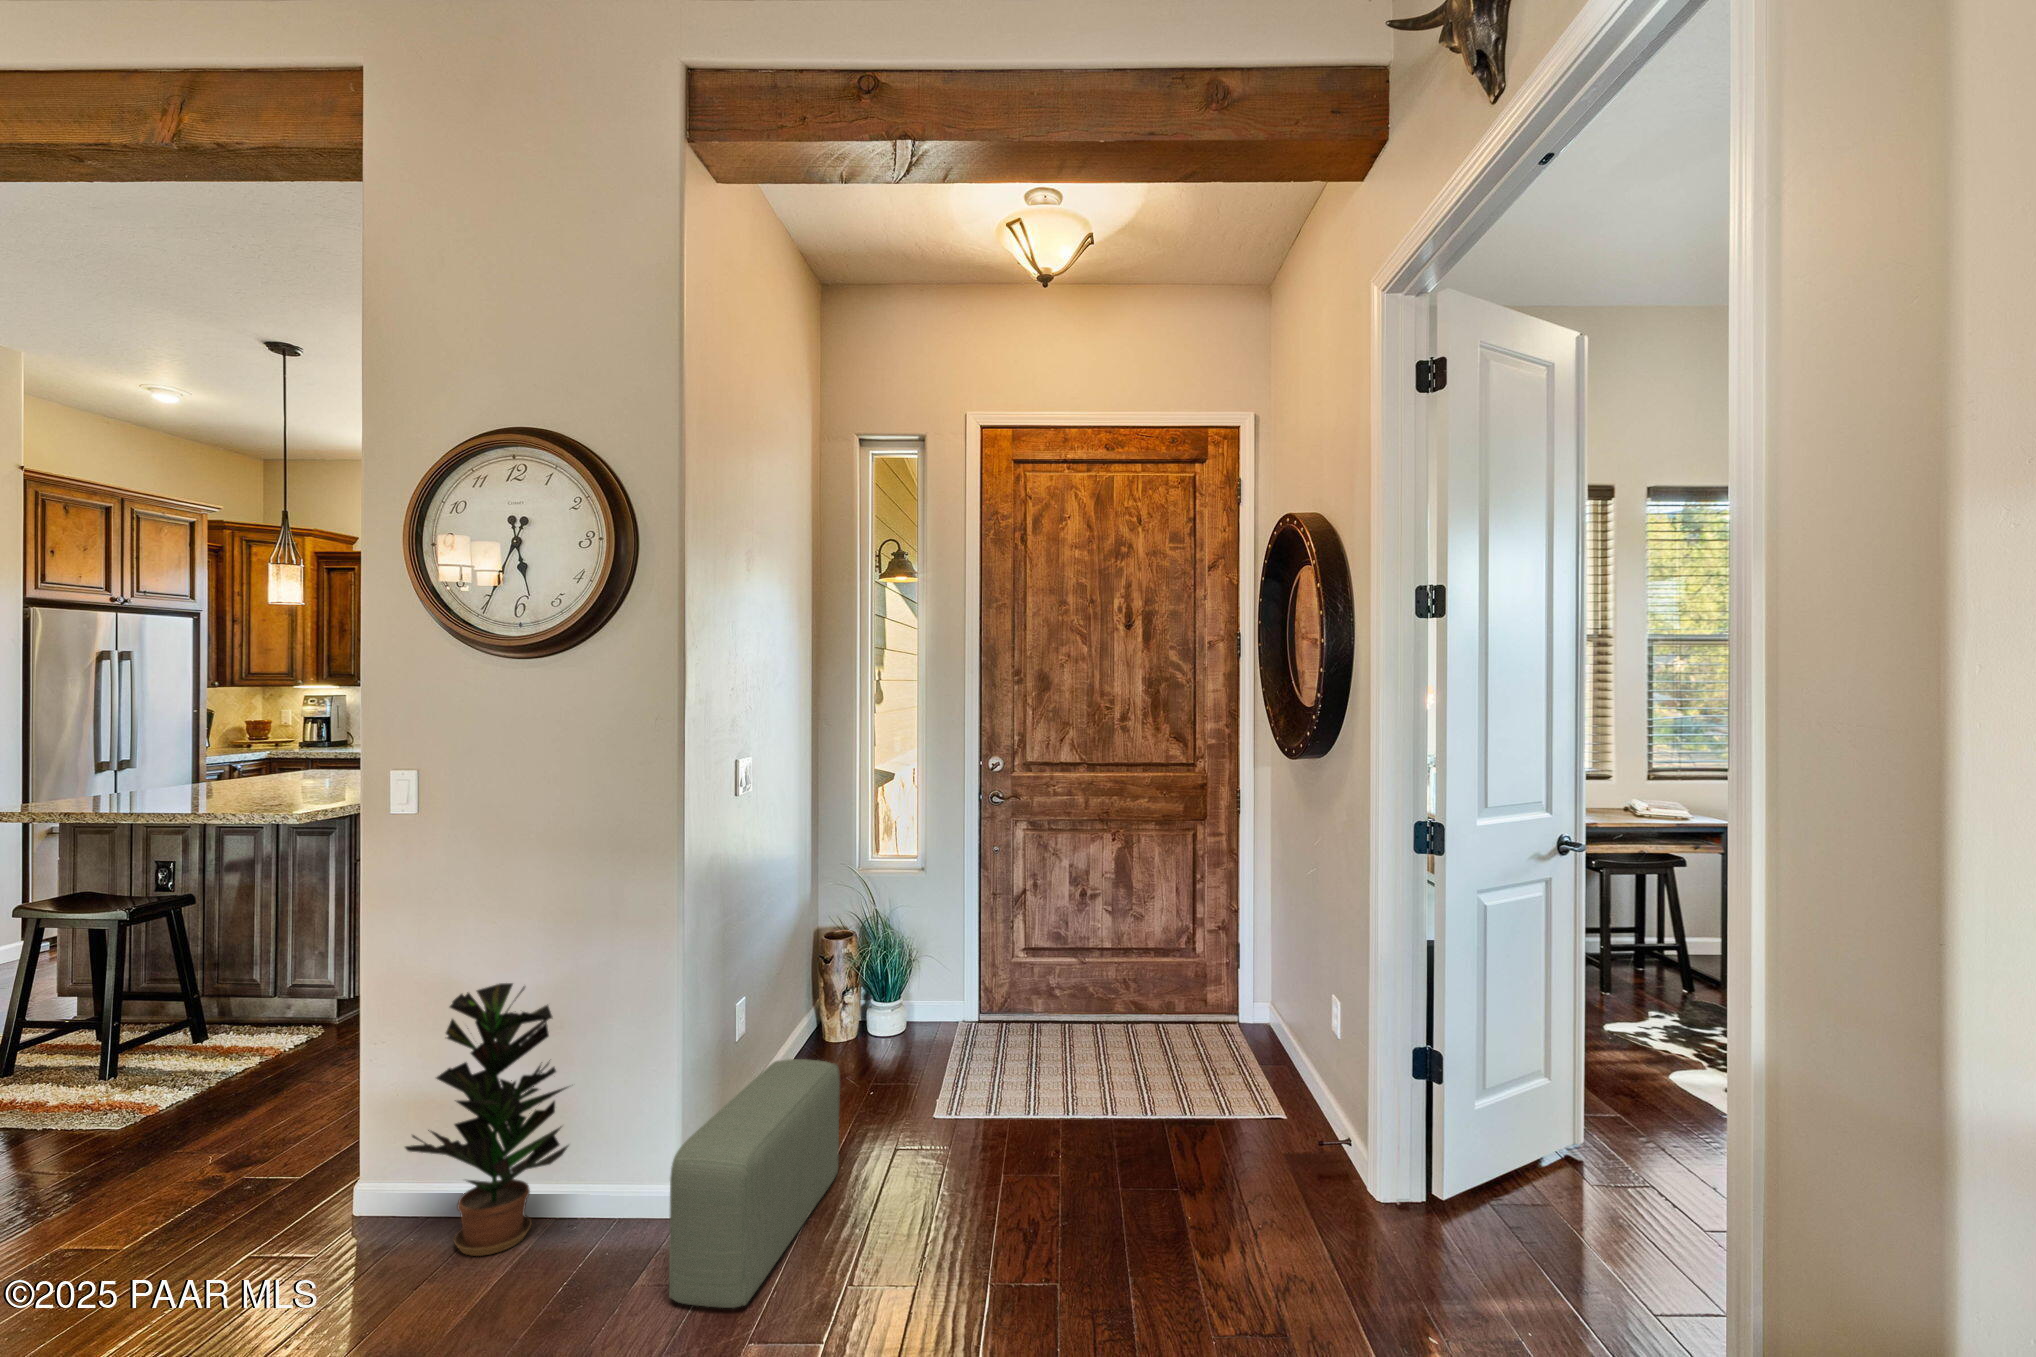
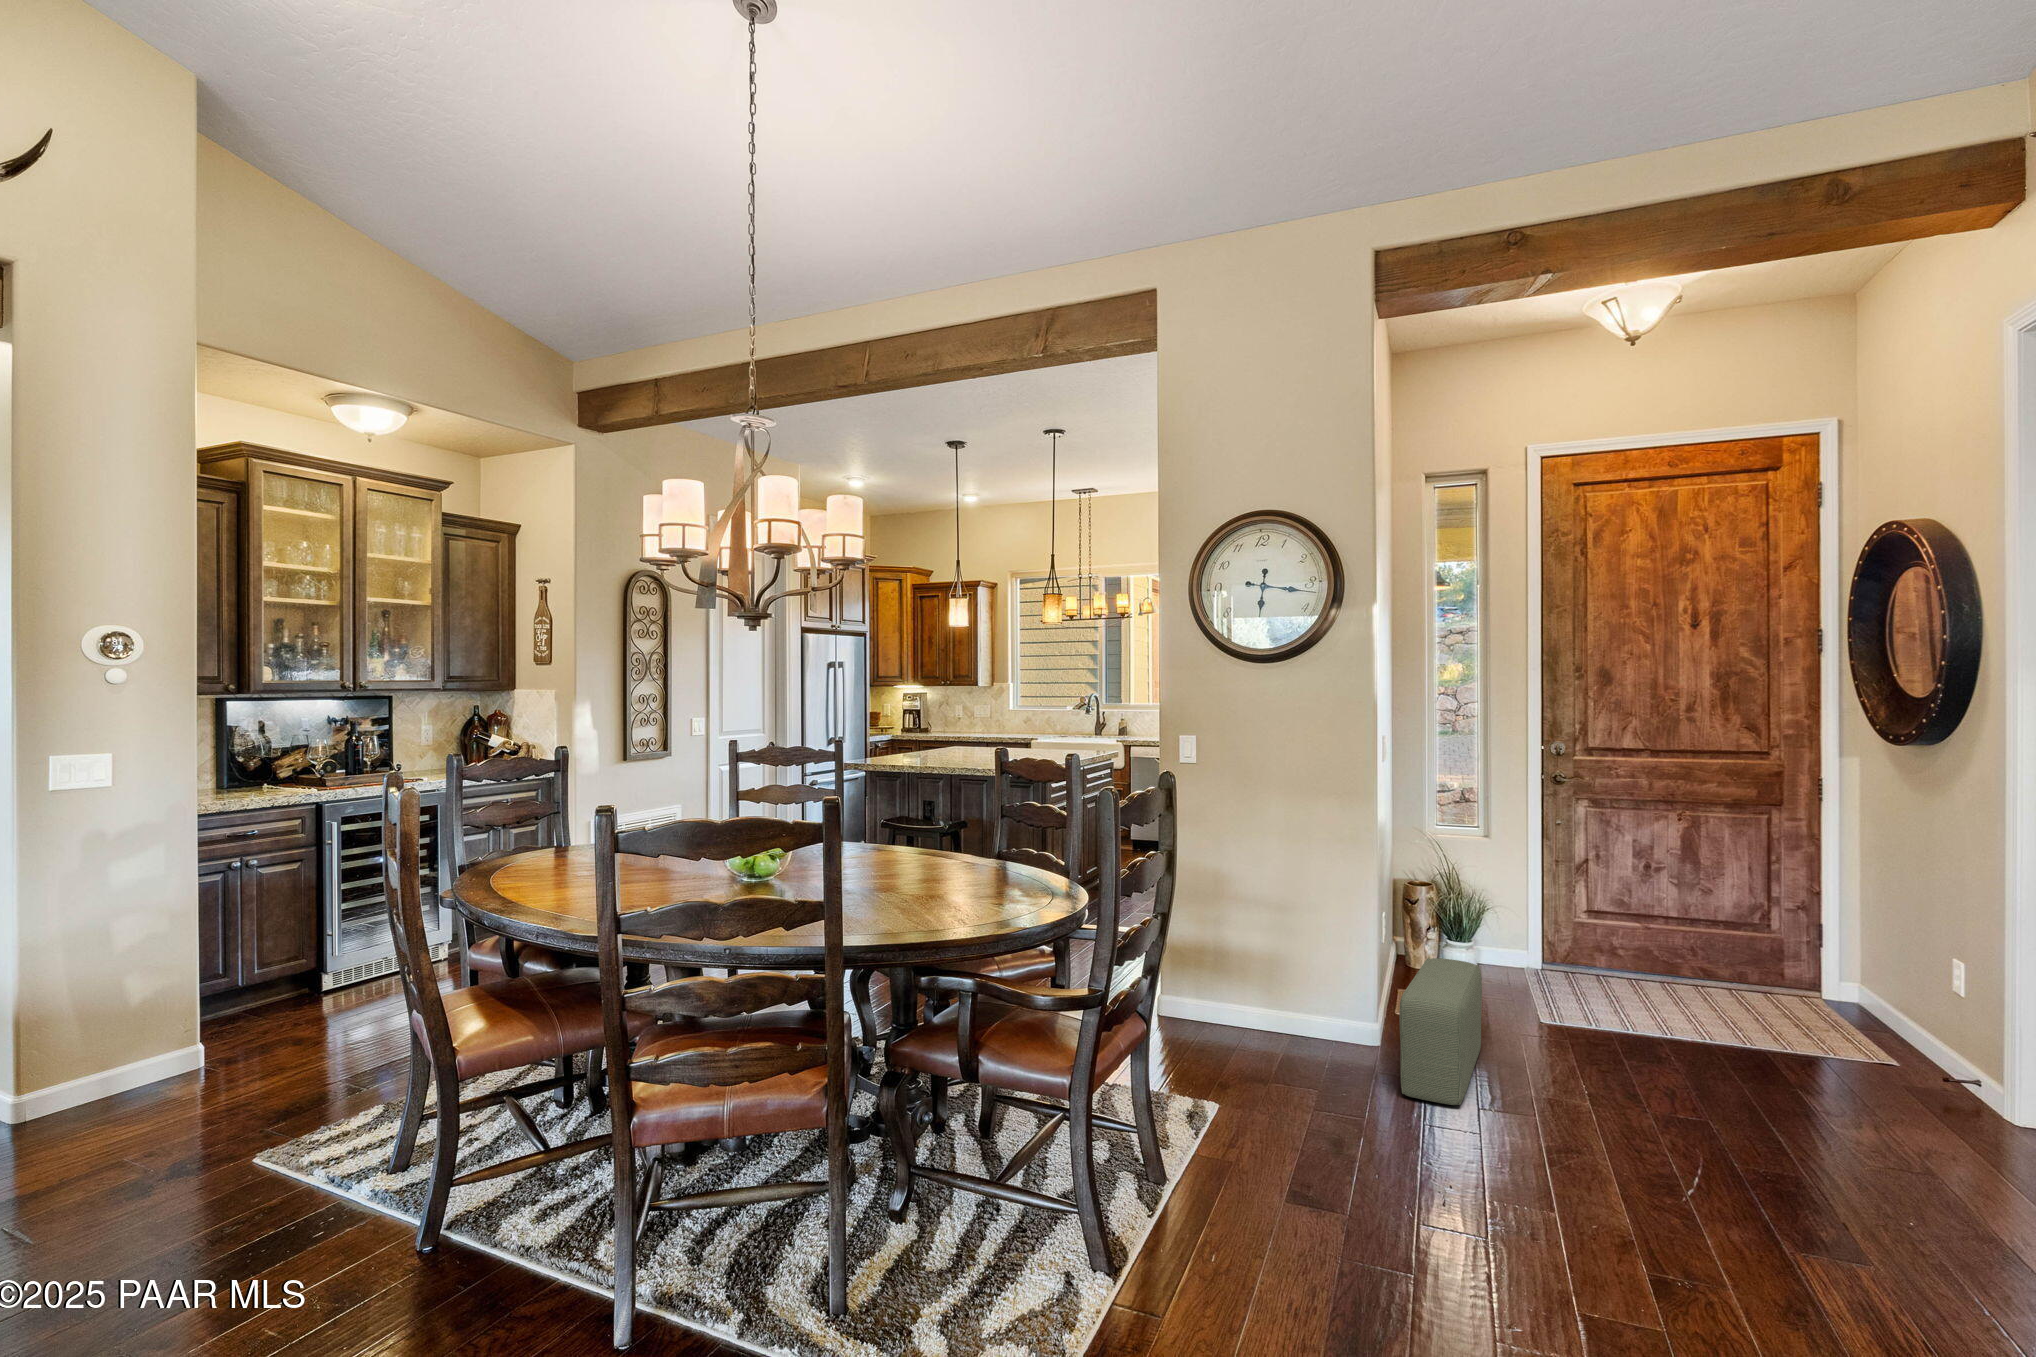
potted plant: present [405,983,568,1256] -> none [1196,880,1302,1055]

